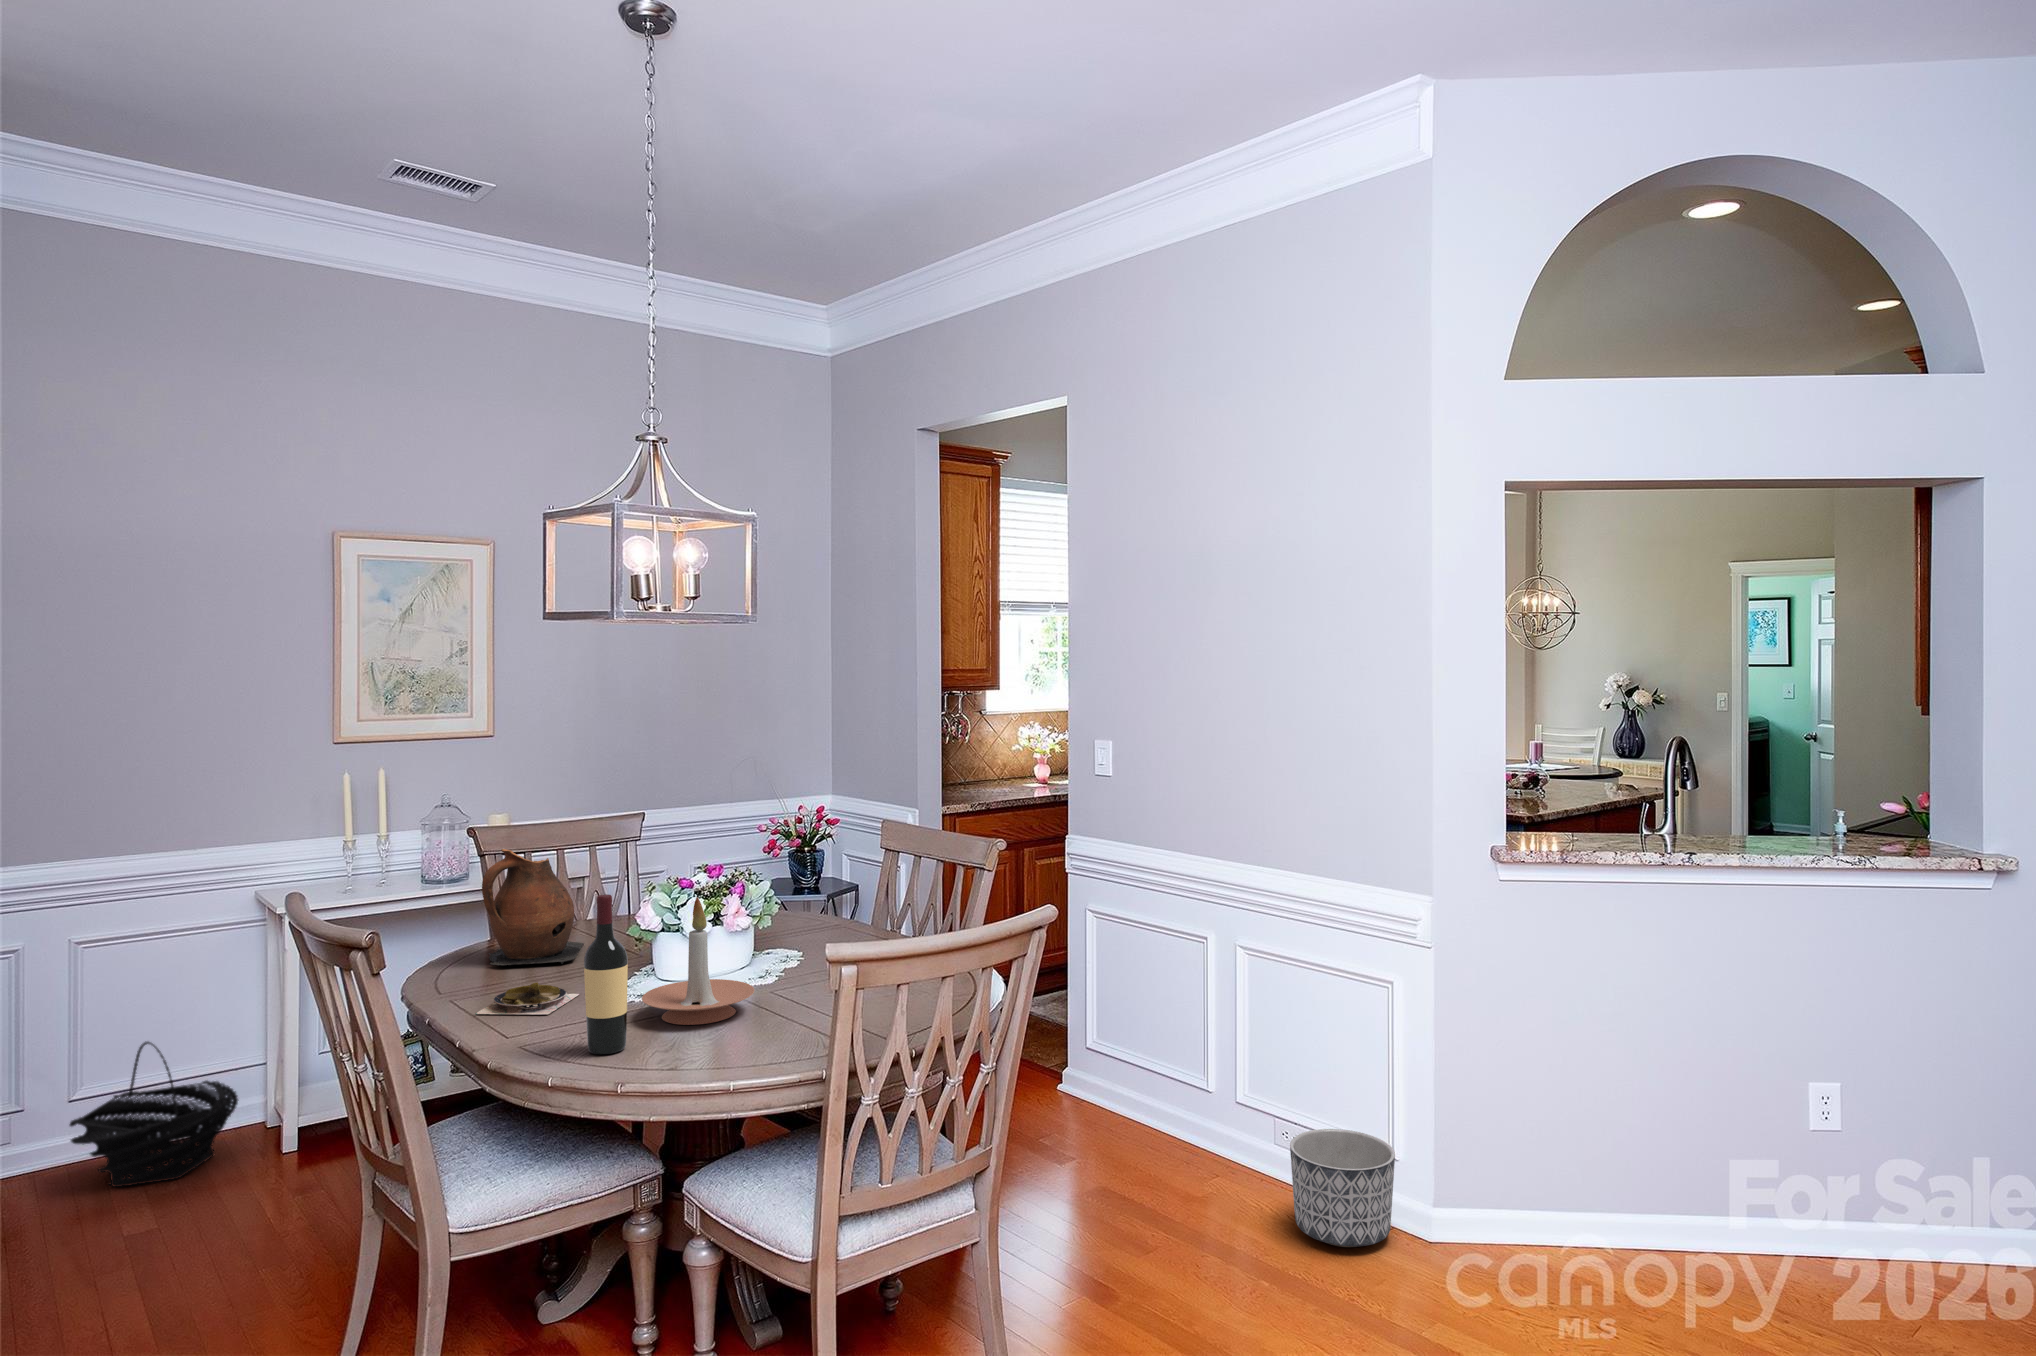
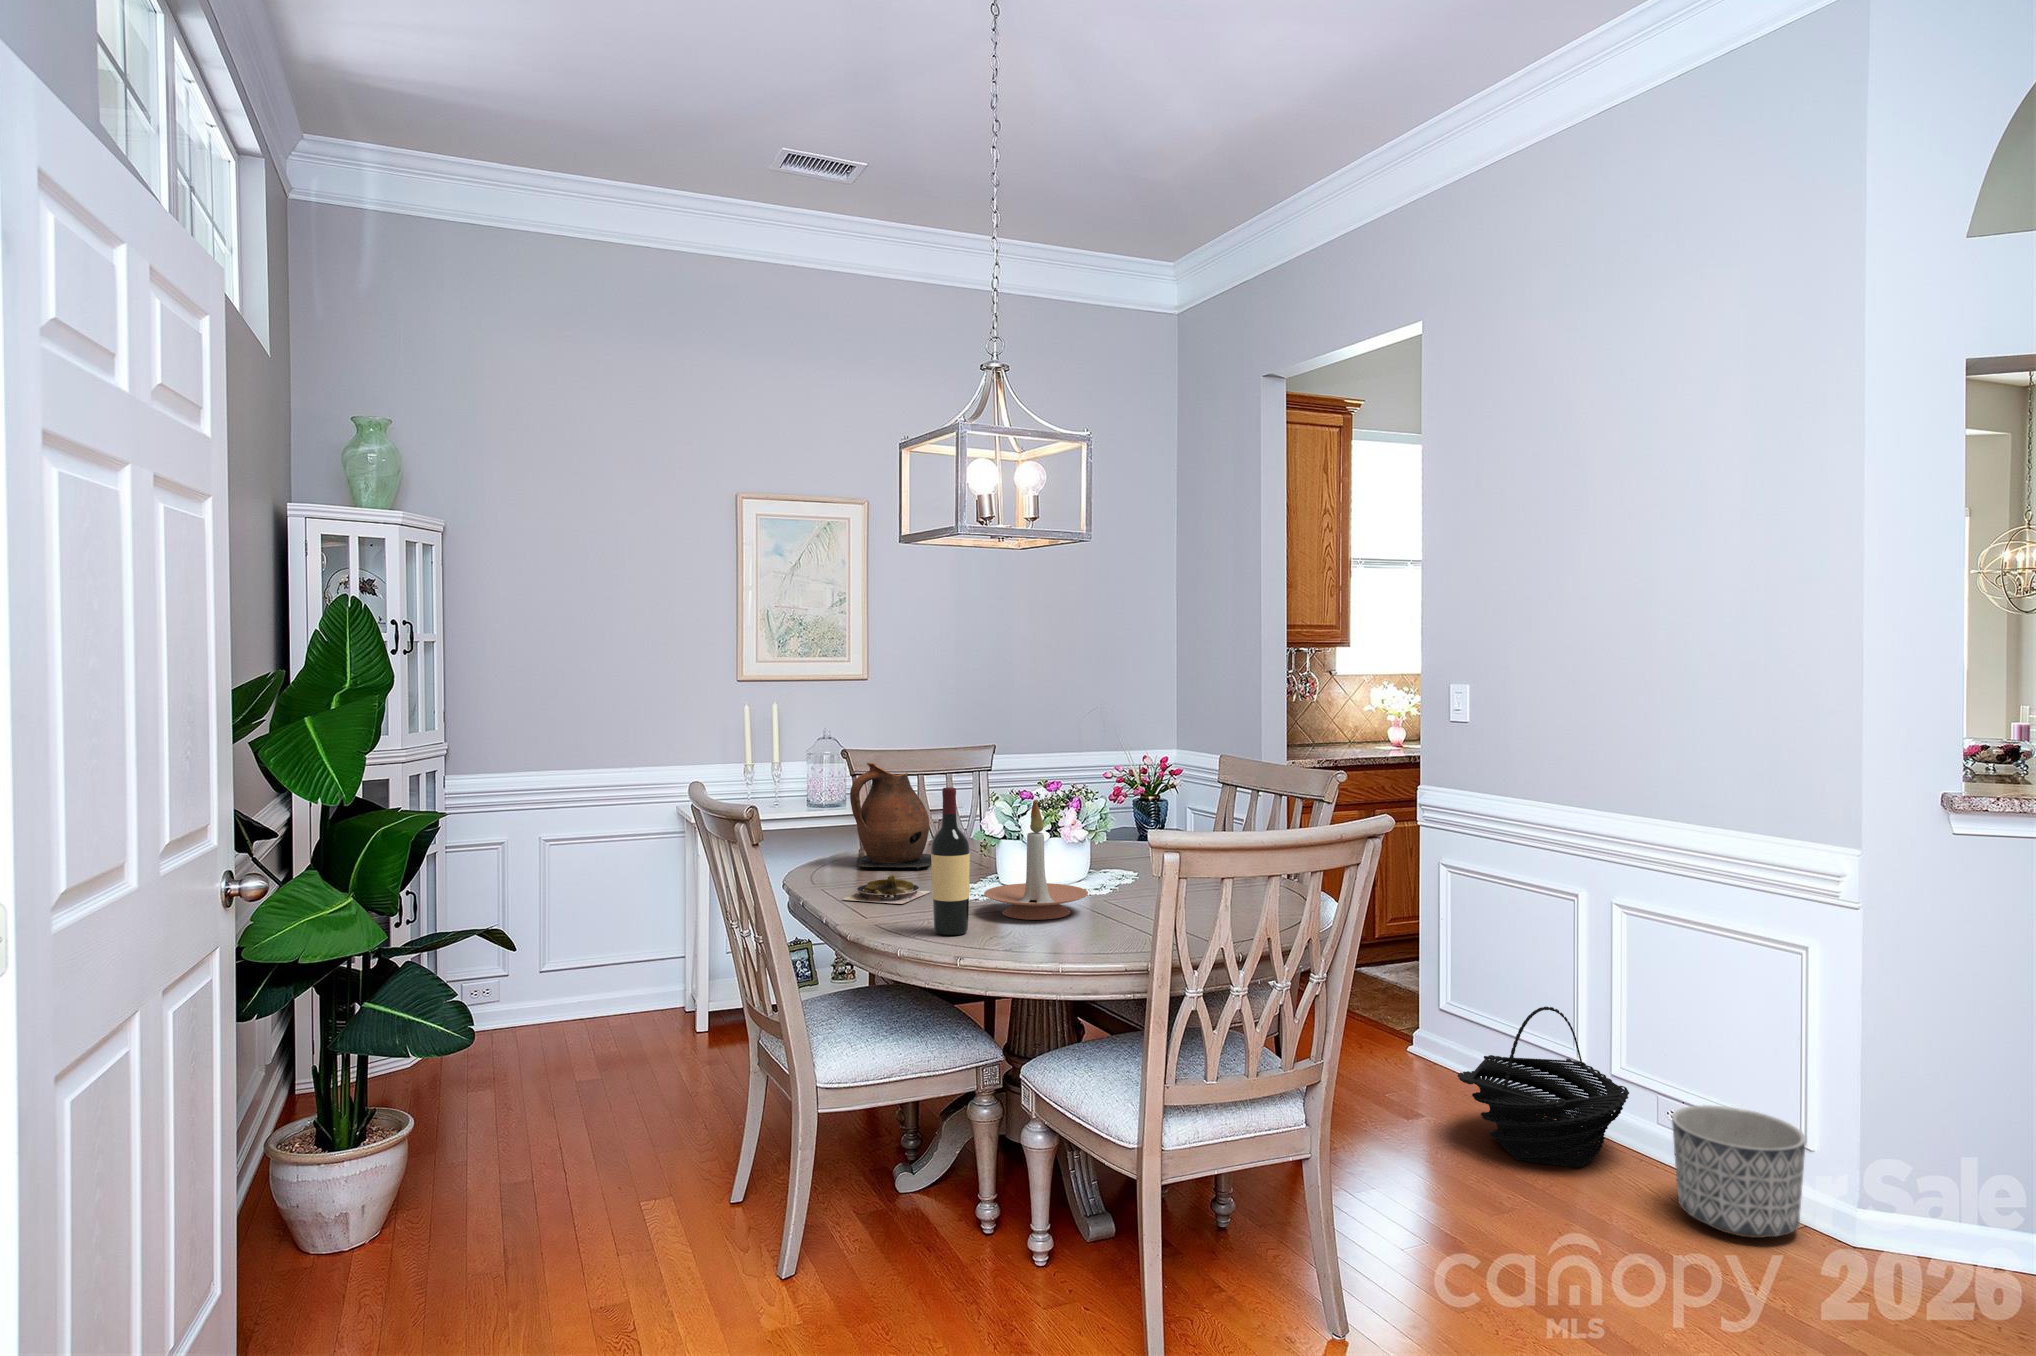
basket: present [70,1042,238,1187] -> present [1457,1007,1629,1167]

